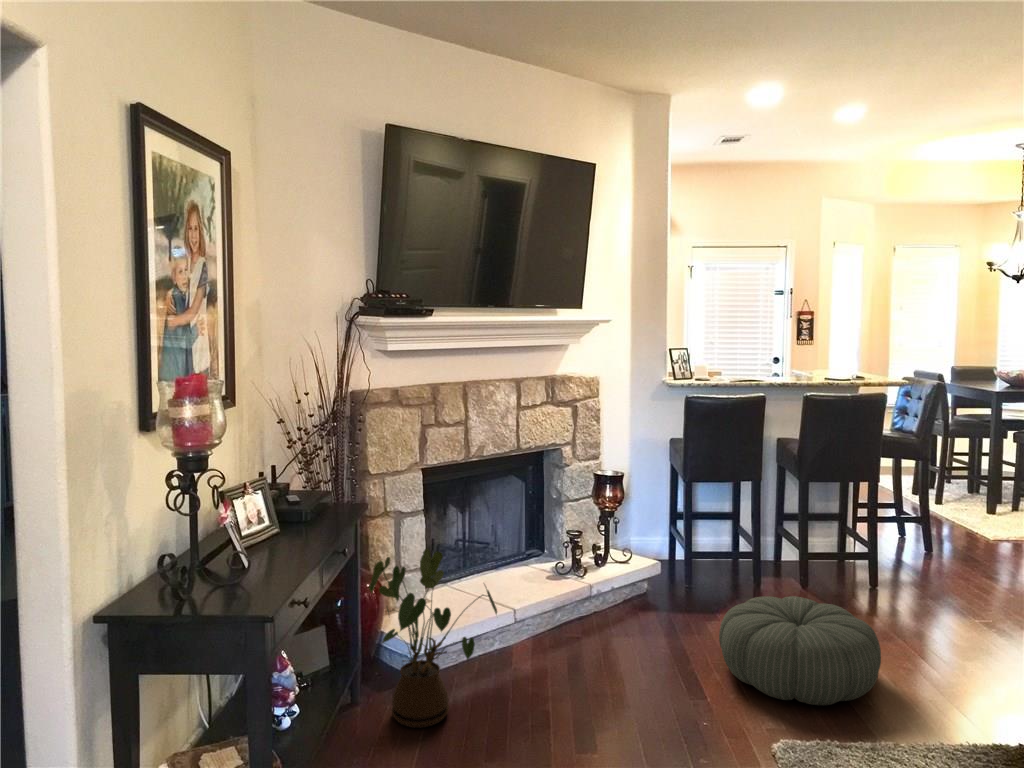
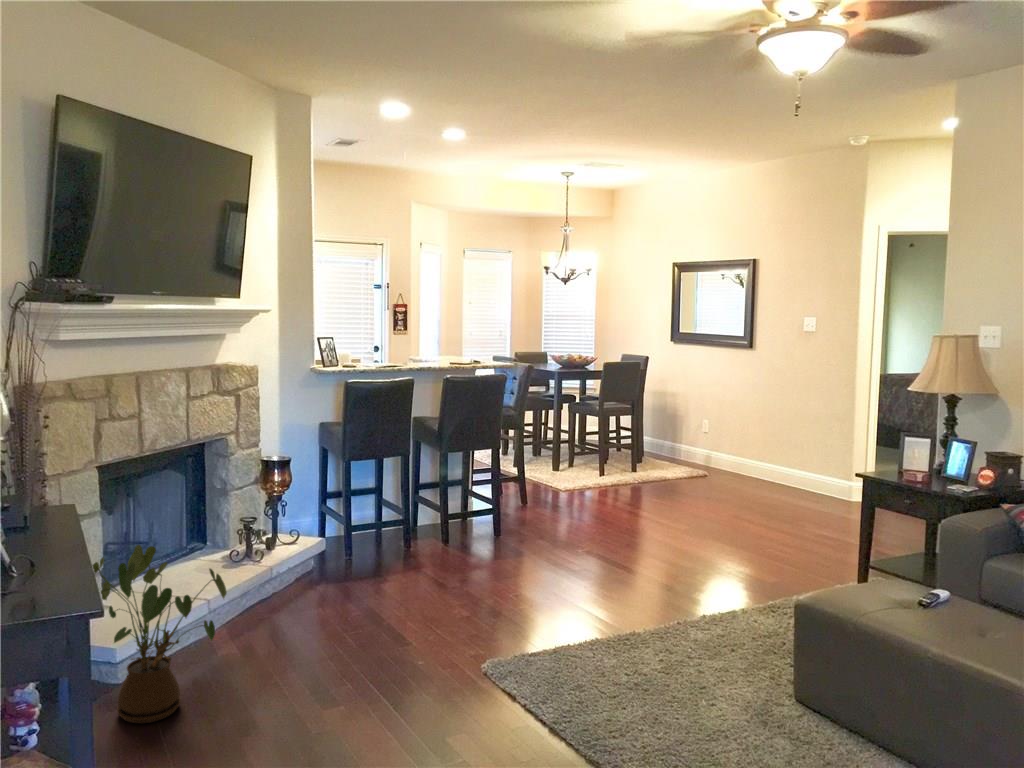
pouf: present [719,596,881,705] -> none [404,547,529,628]

